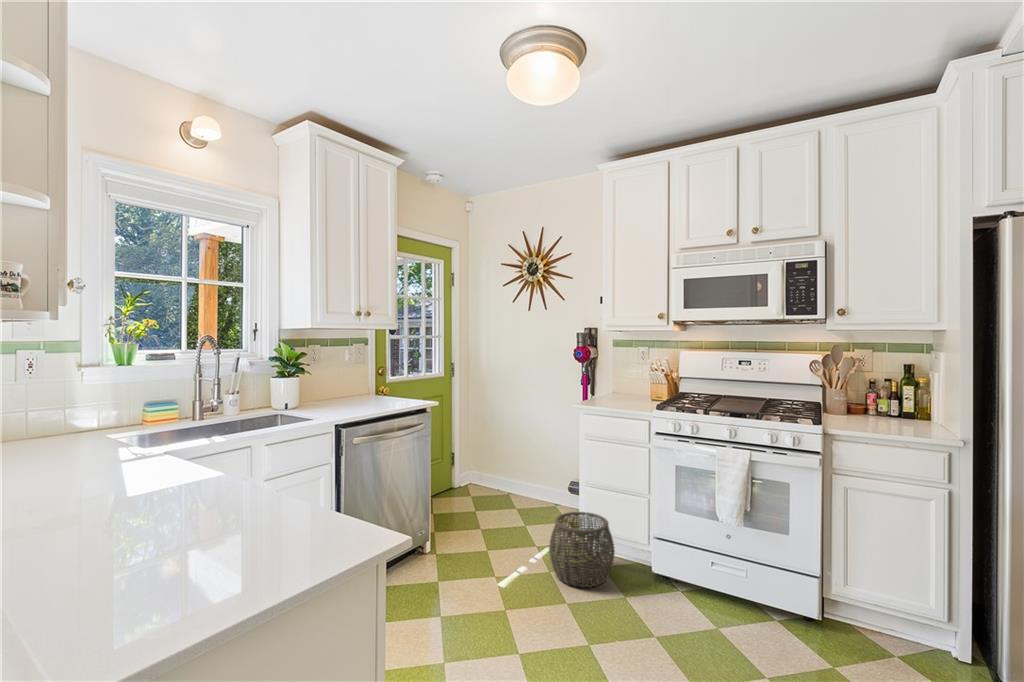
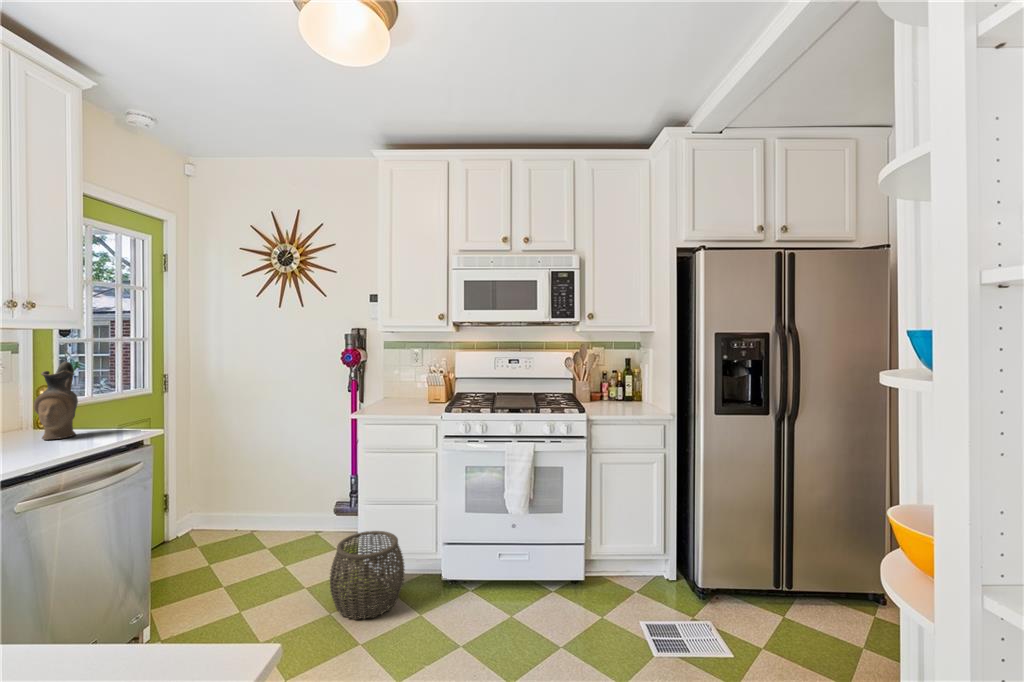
ceramic pitcher: none [370,352,392,403] -> present [34,362,78,439]

